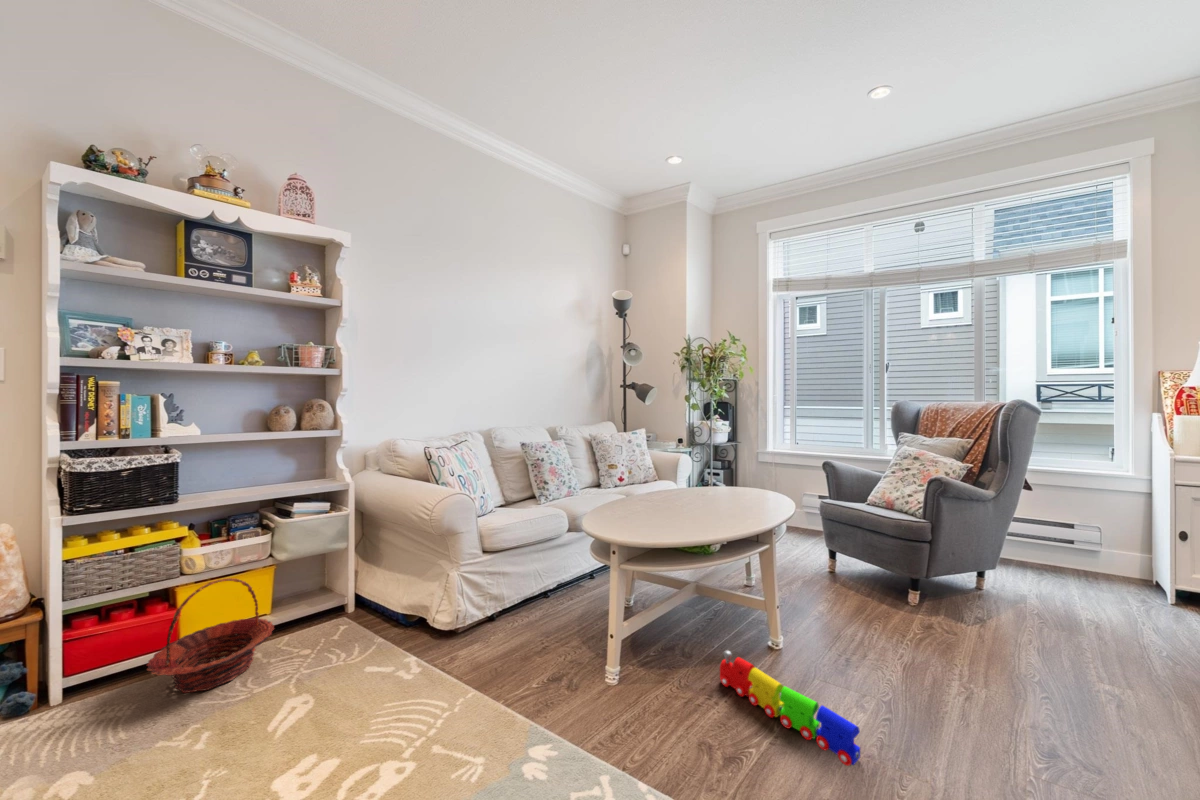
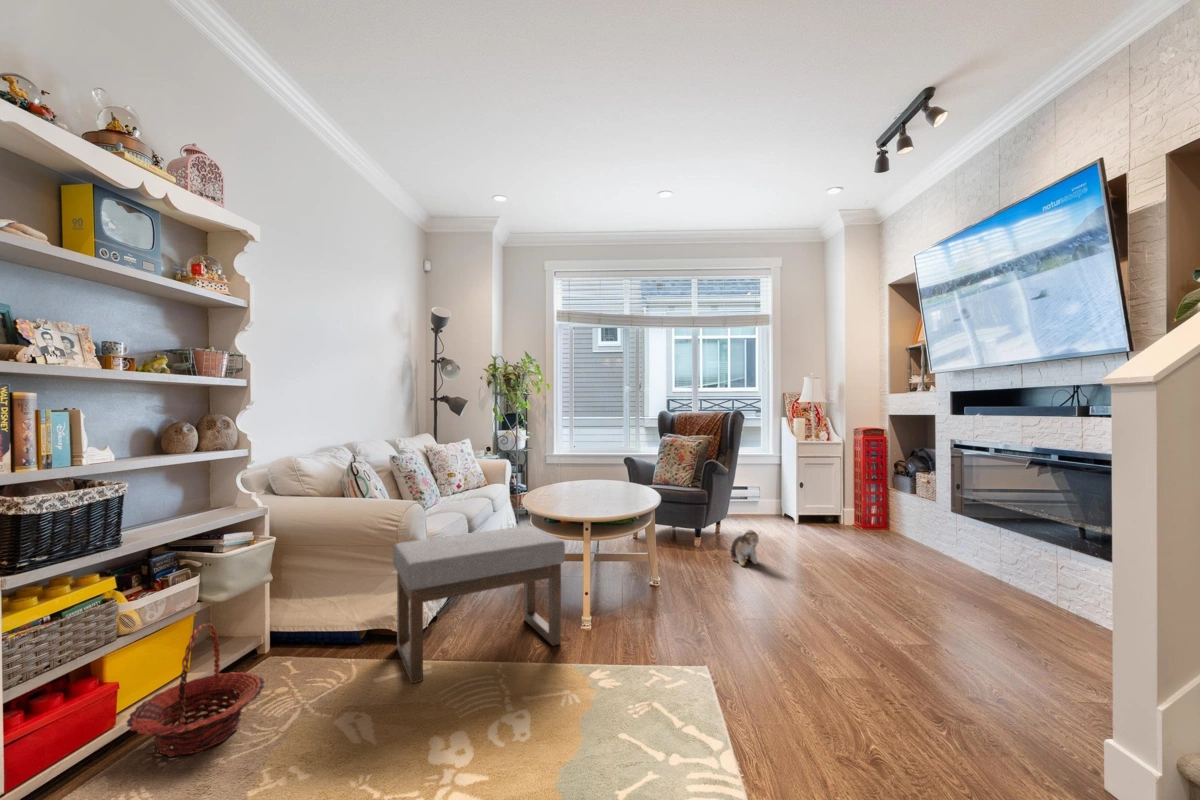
ottoman: none [355,535,572,728] -> present [393,526,565,683]
plush toy: none [994,637,1064,712] -> present [730,530,759,566]
toy train: present [720,651,860,766] -> none [628,576,710,603]

